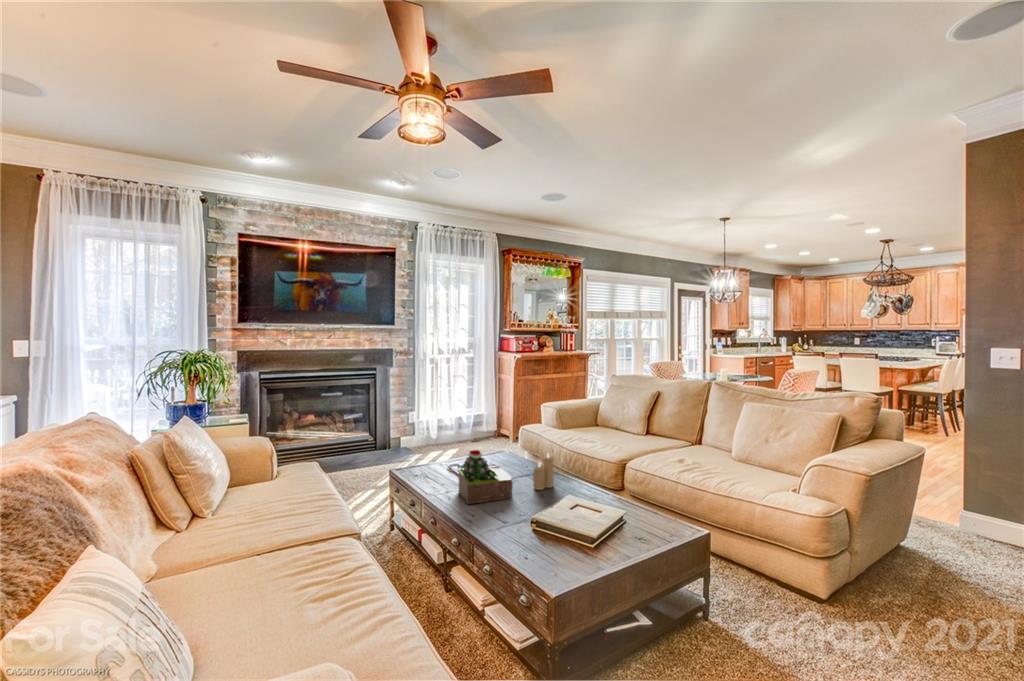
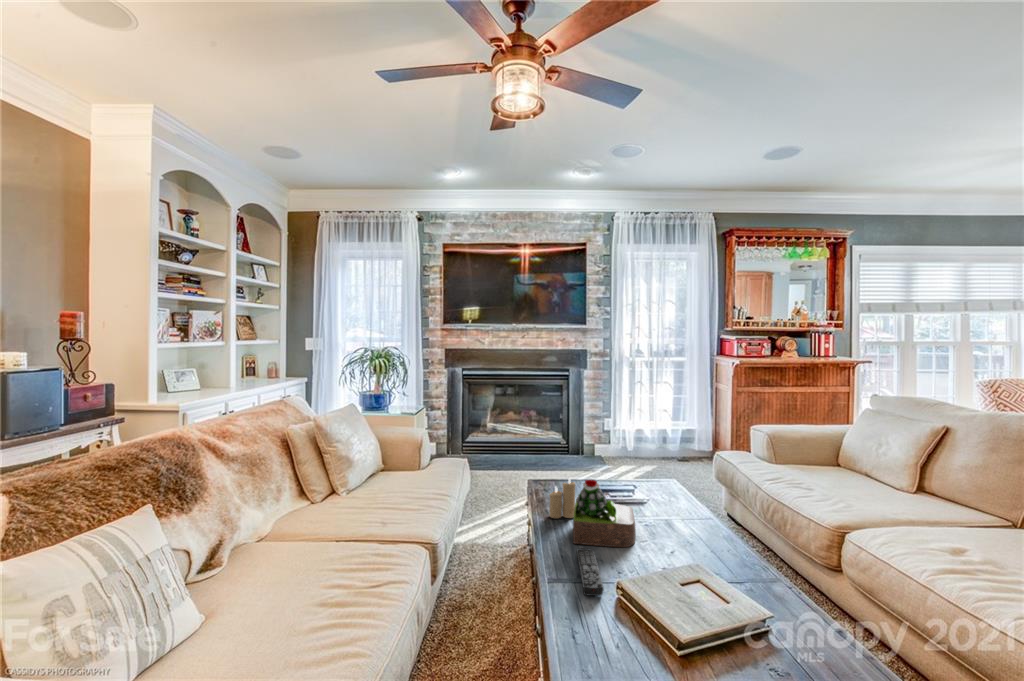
candle: present [533,454,554,490] -> present [549,478,575,518]
remote control: none [478,503,519,534] -> present [577,548,604,596]

